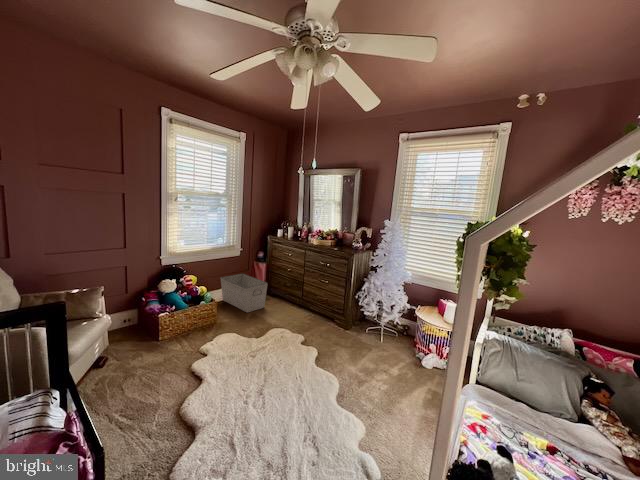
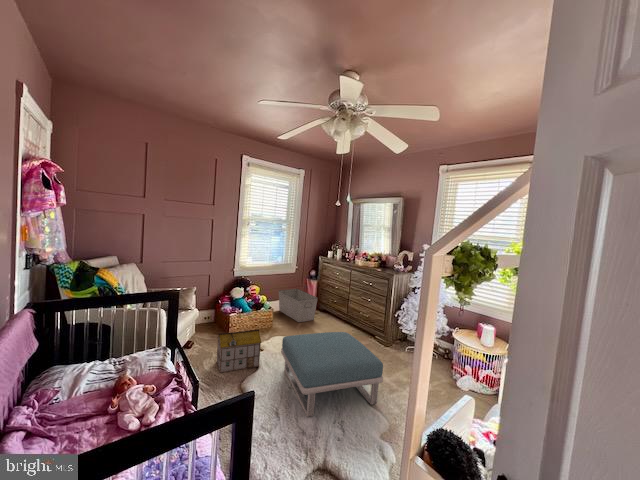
footstool: none [231,324,355,438] -> present [281,332,383,417]
toy house: none [144,333,205,395] -> present [217,329,261,373]

